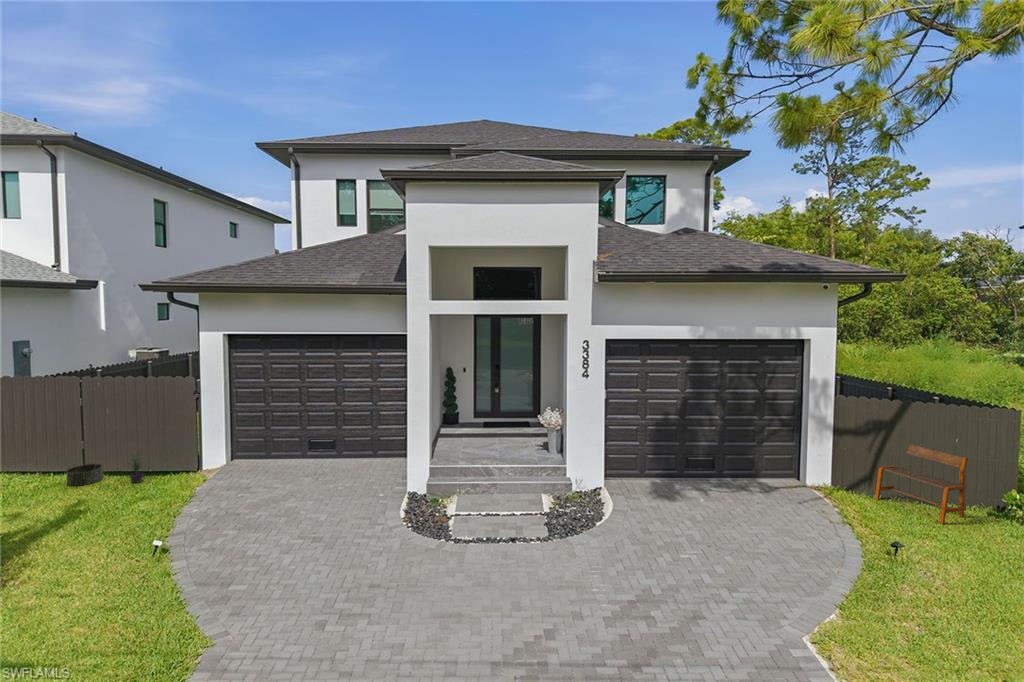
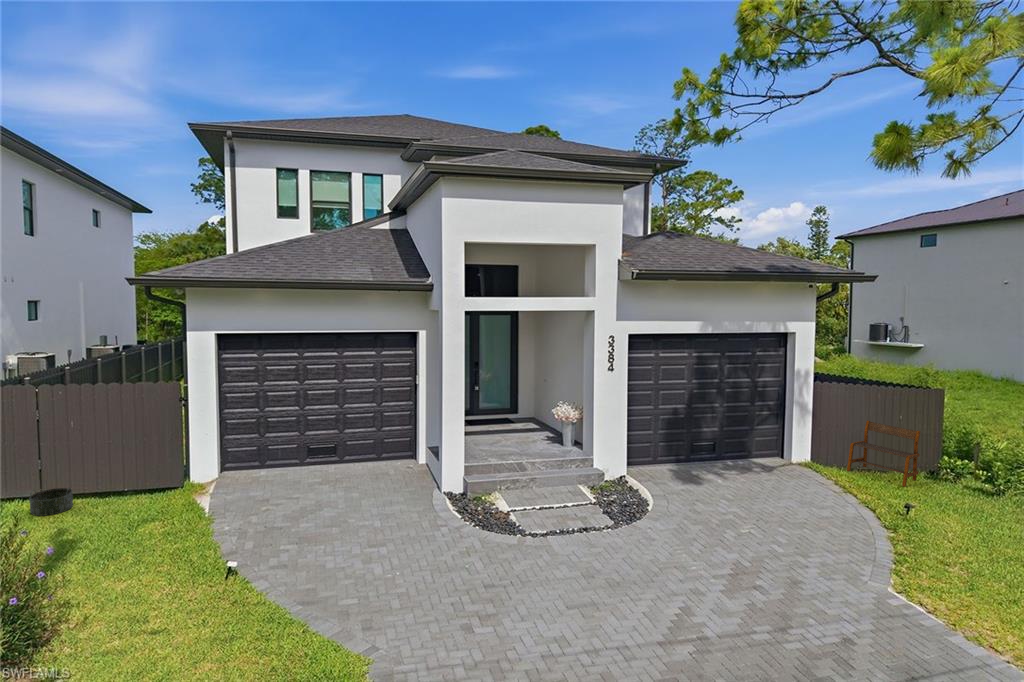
decorative plant: present [128,454,143,483] -> none [98,469,144,507]

